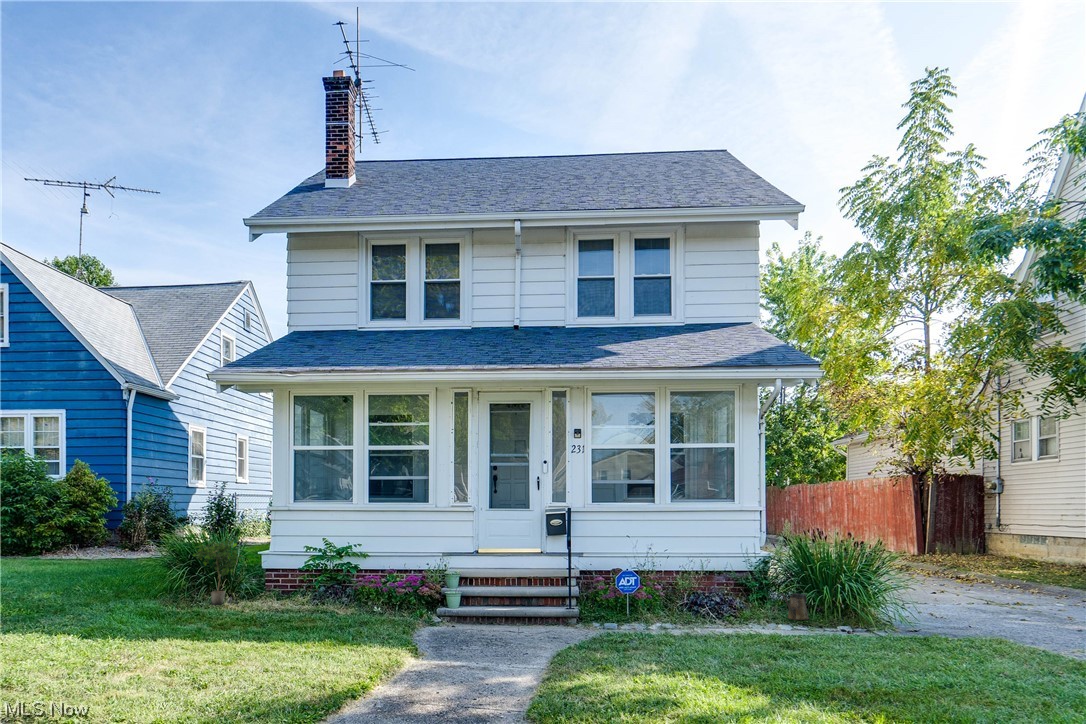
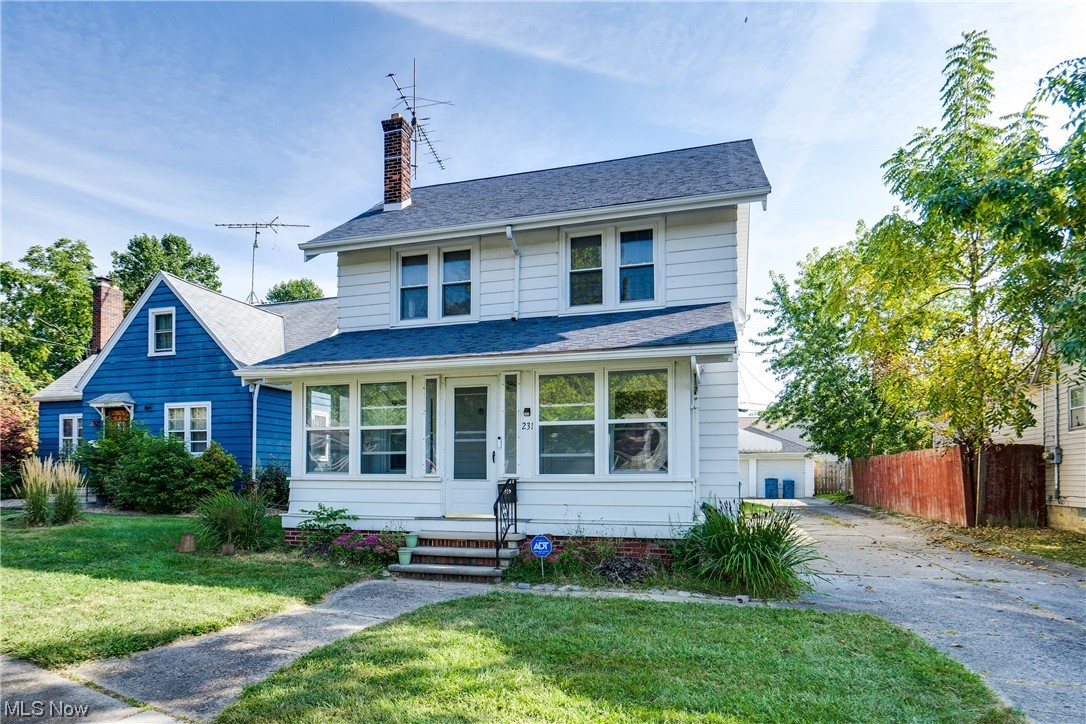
watering can: present [781,593,809,620] -> present [163,532,202,552]

